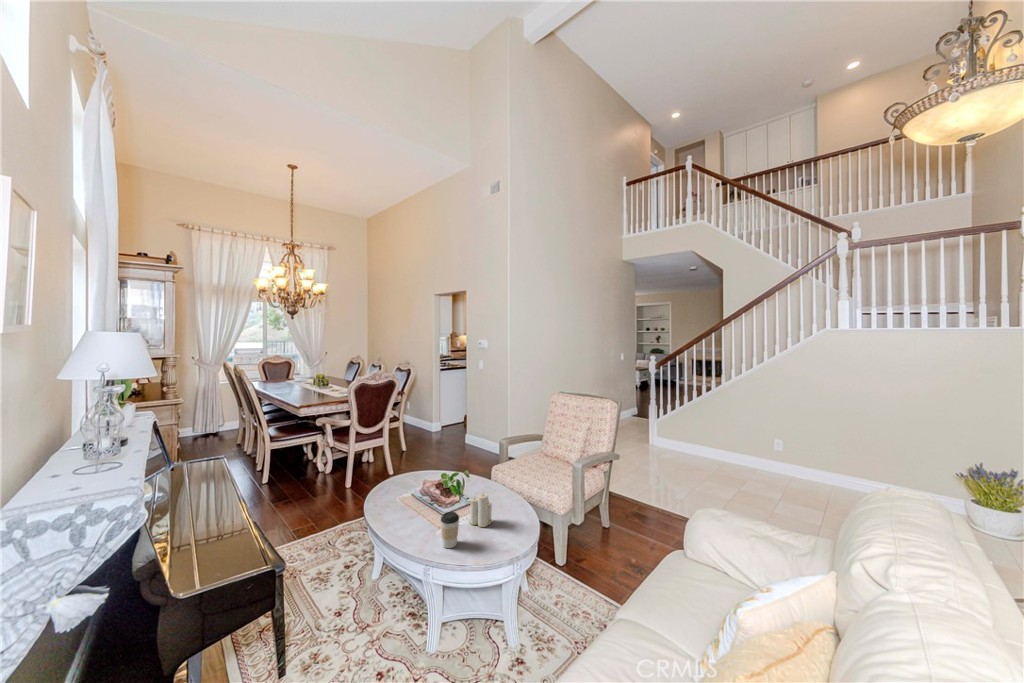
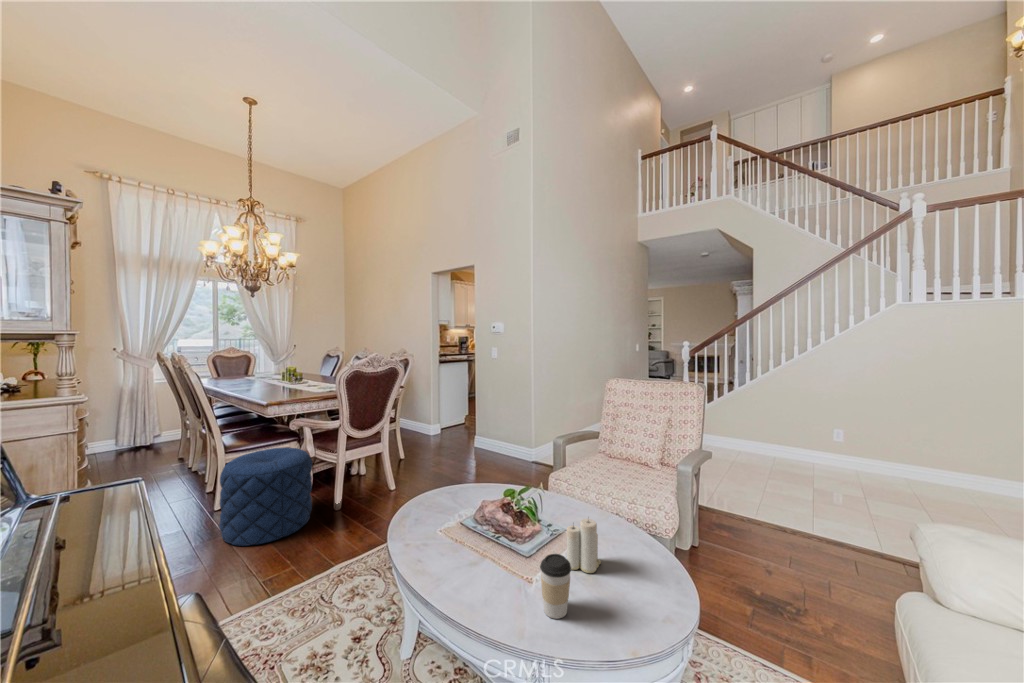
pouf: none [265,439,330,508] -> present [219,447,312,546]

